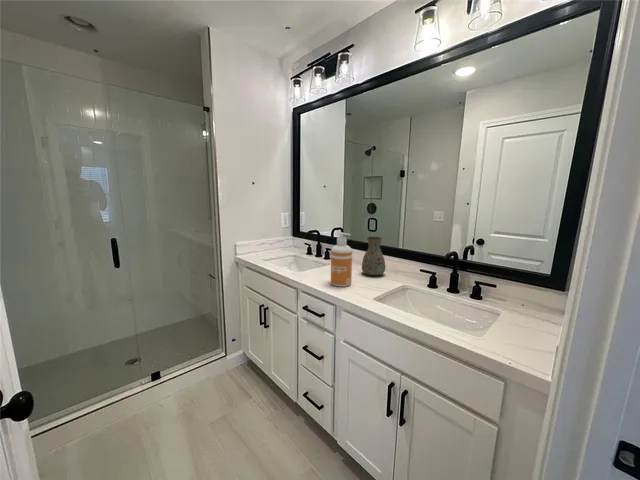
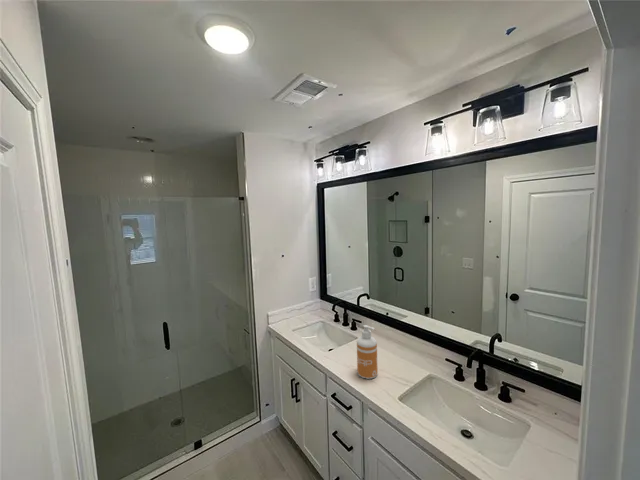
decorative vase: present [362,237,385,275] -> none [387,320,411,360]

